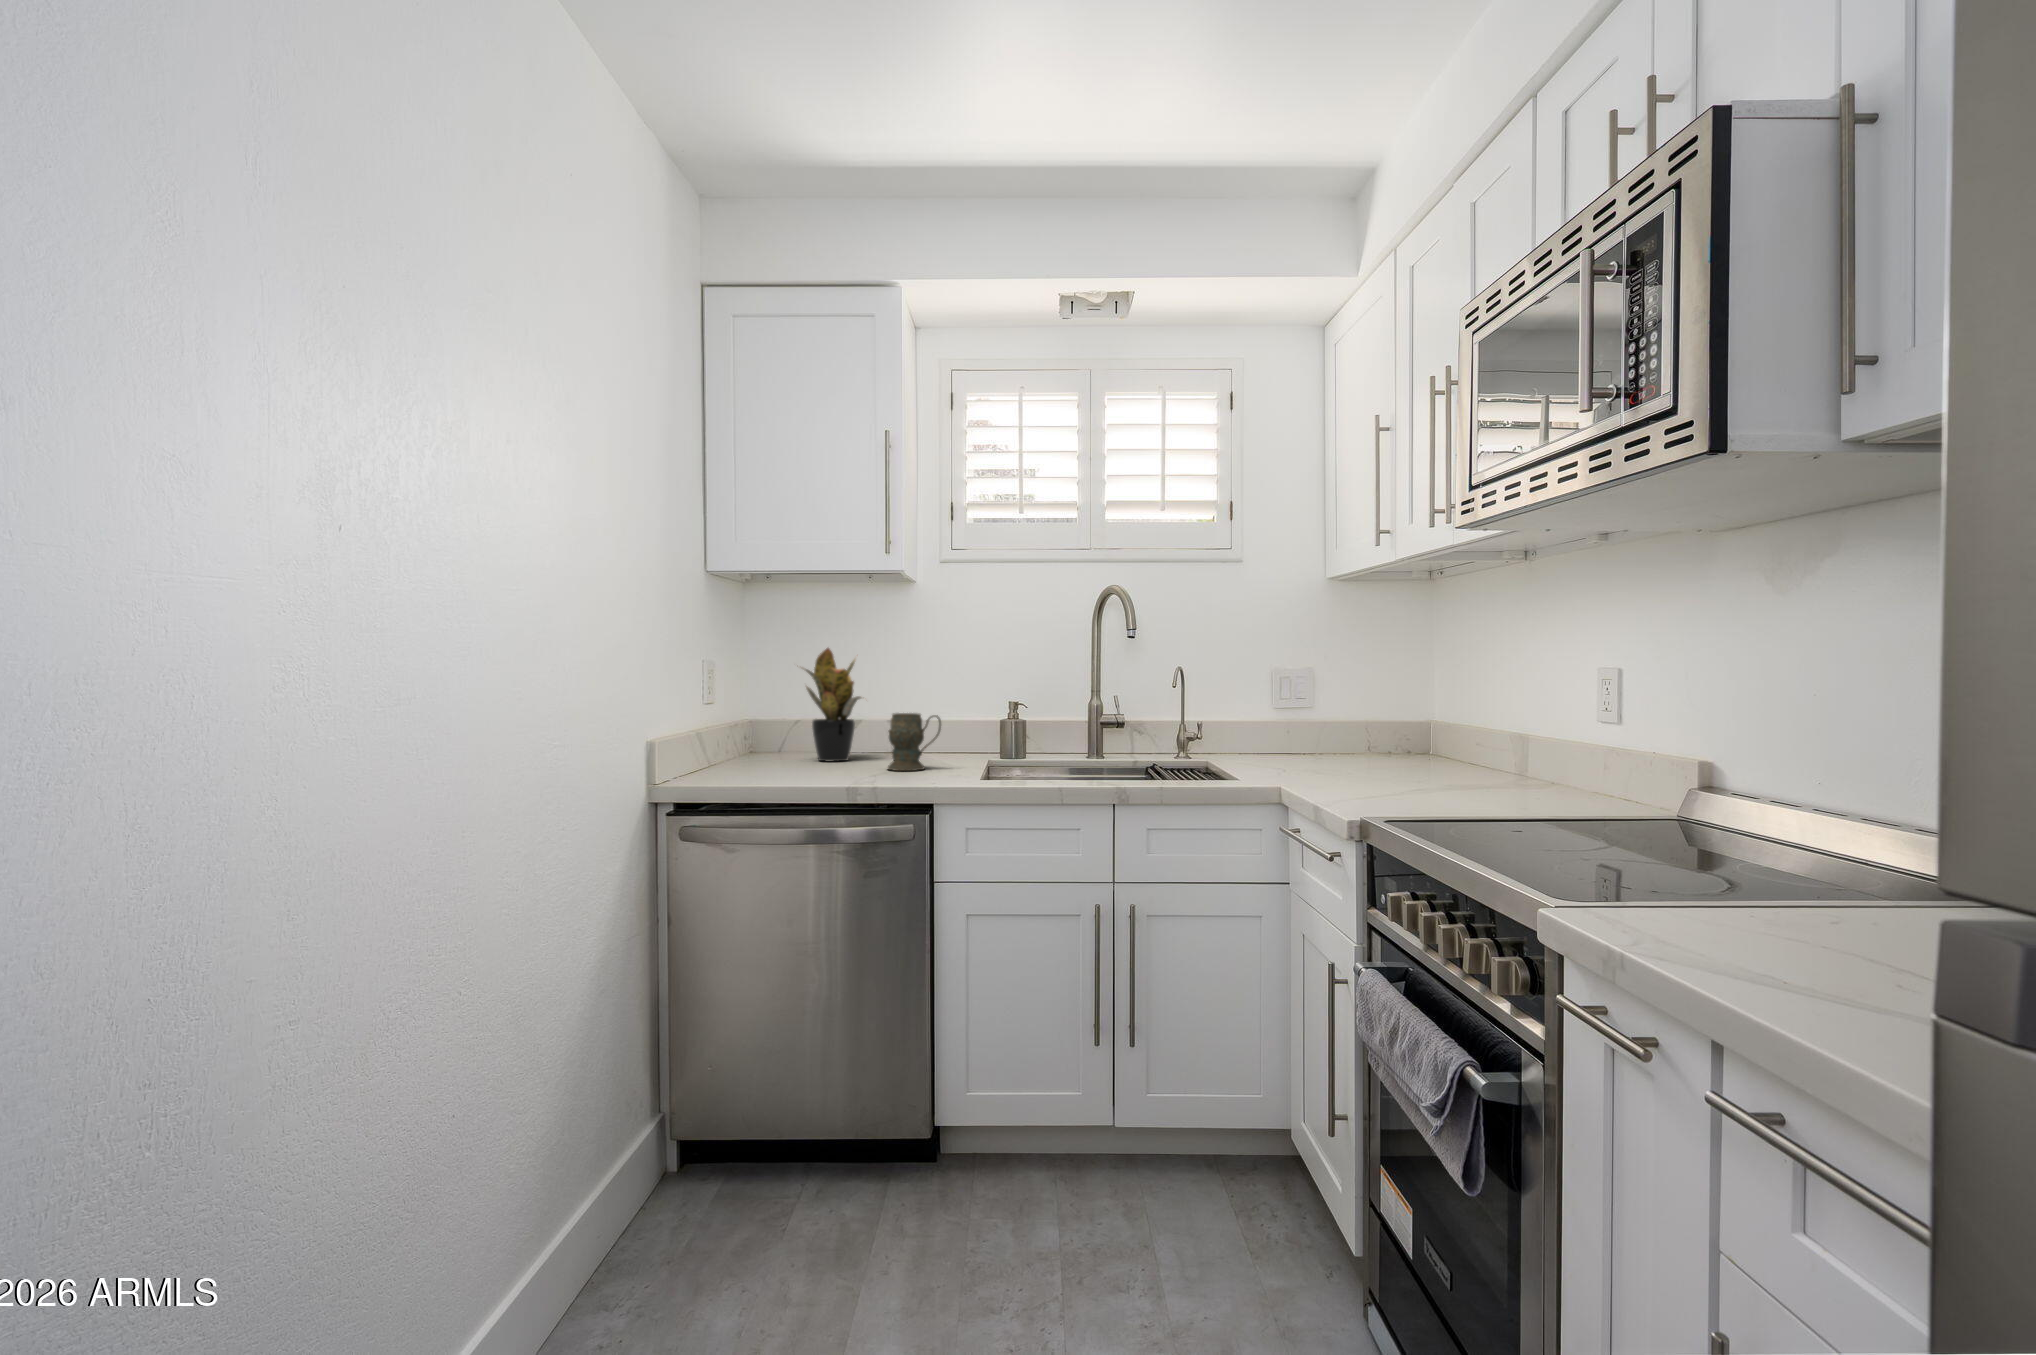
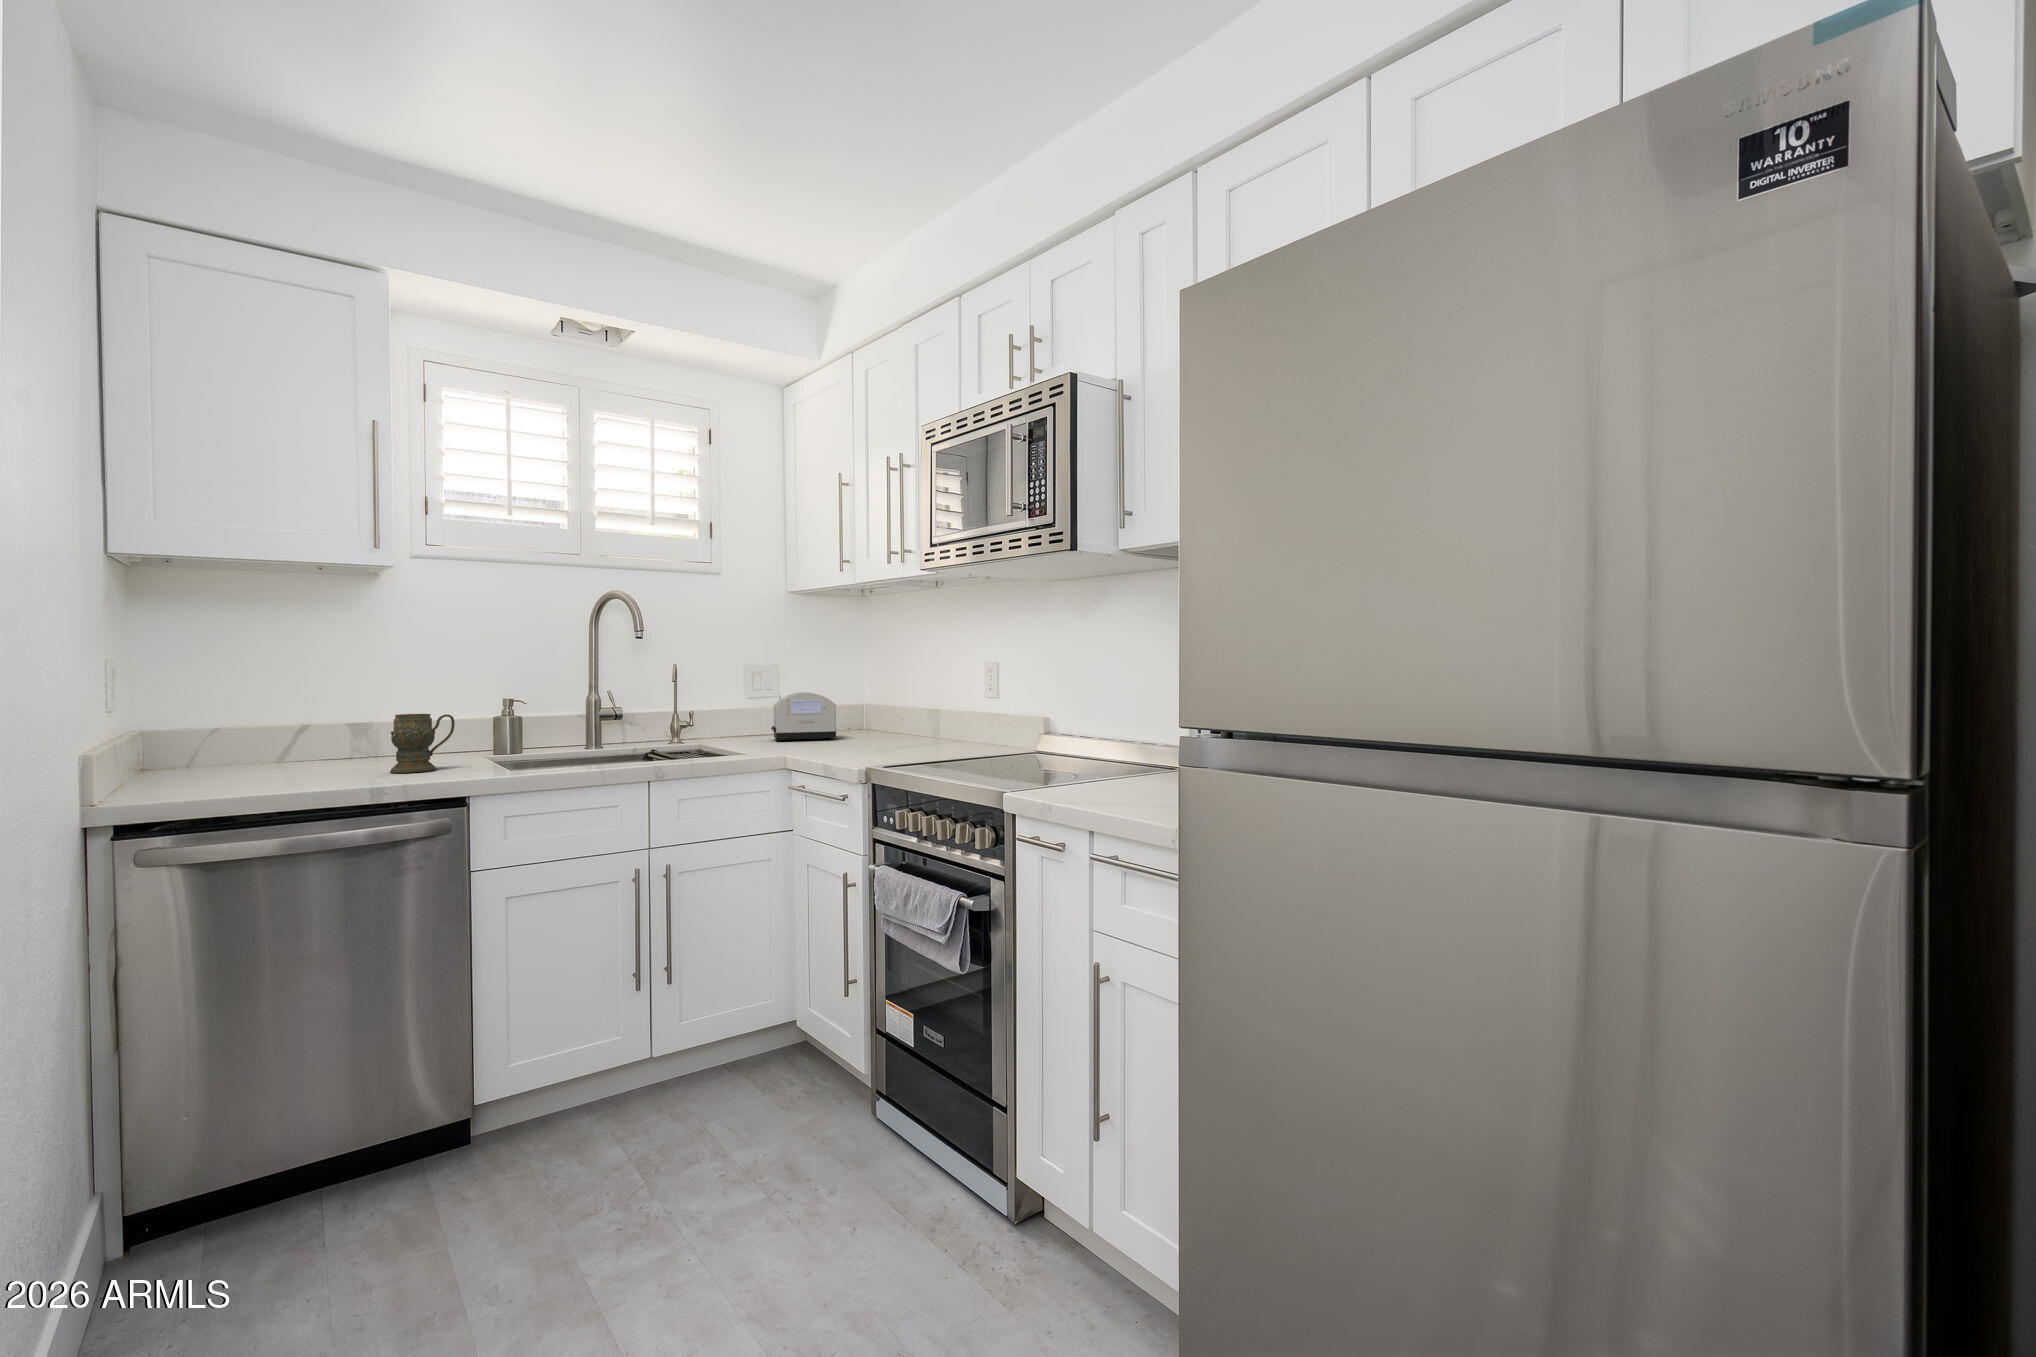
potted plant: present [802,648,862,762] -> none [235,641,344,772]
toaster: none [1292,704,1377,766] -> present [771,692,836,741]

